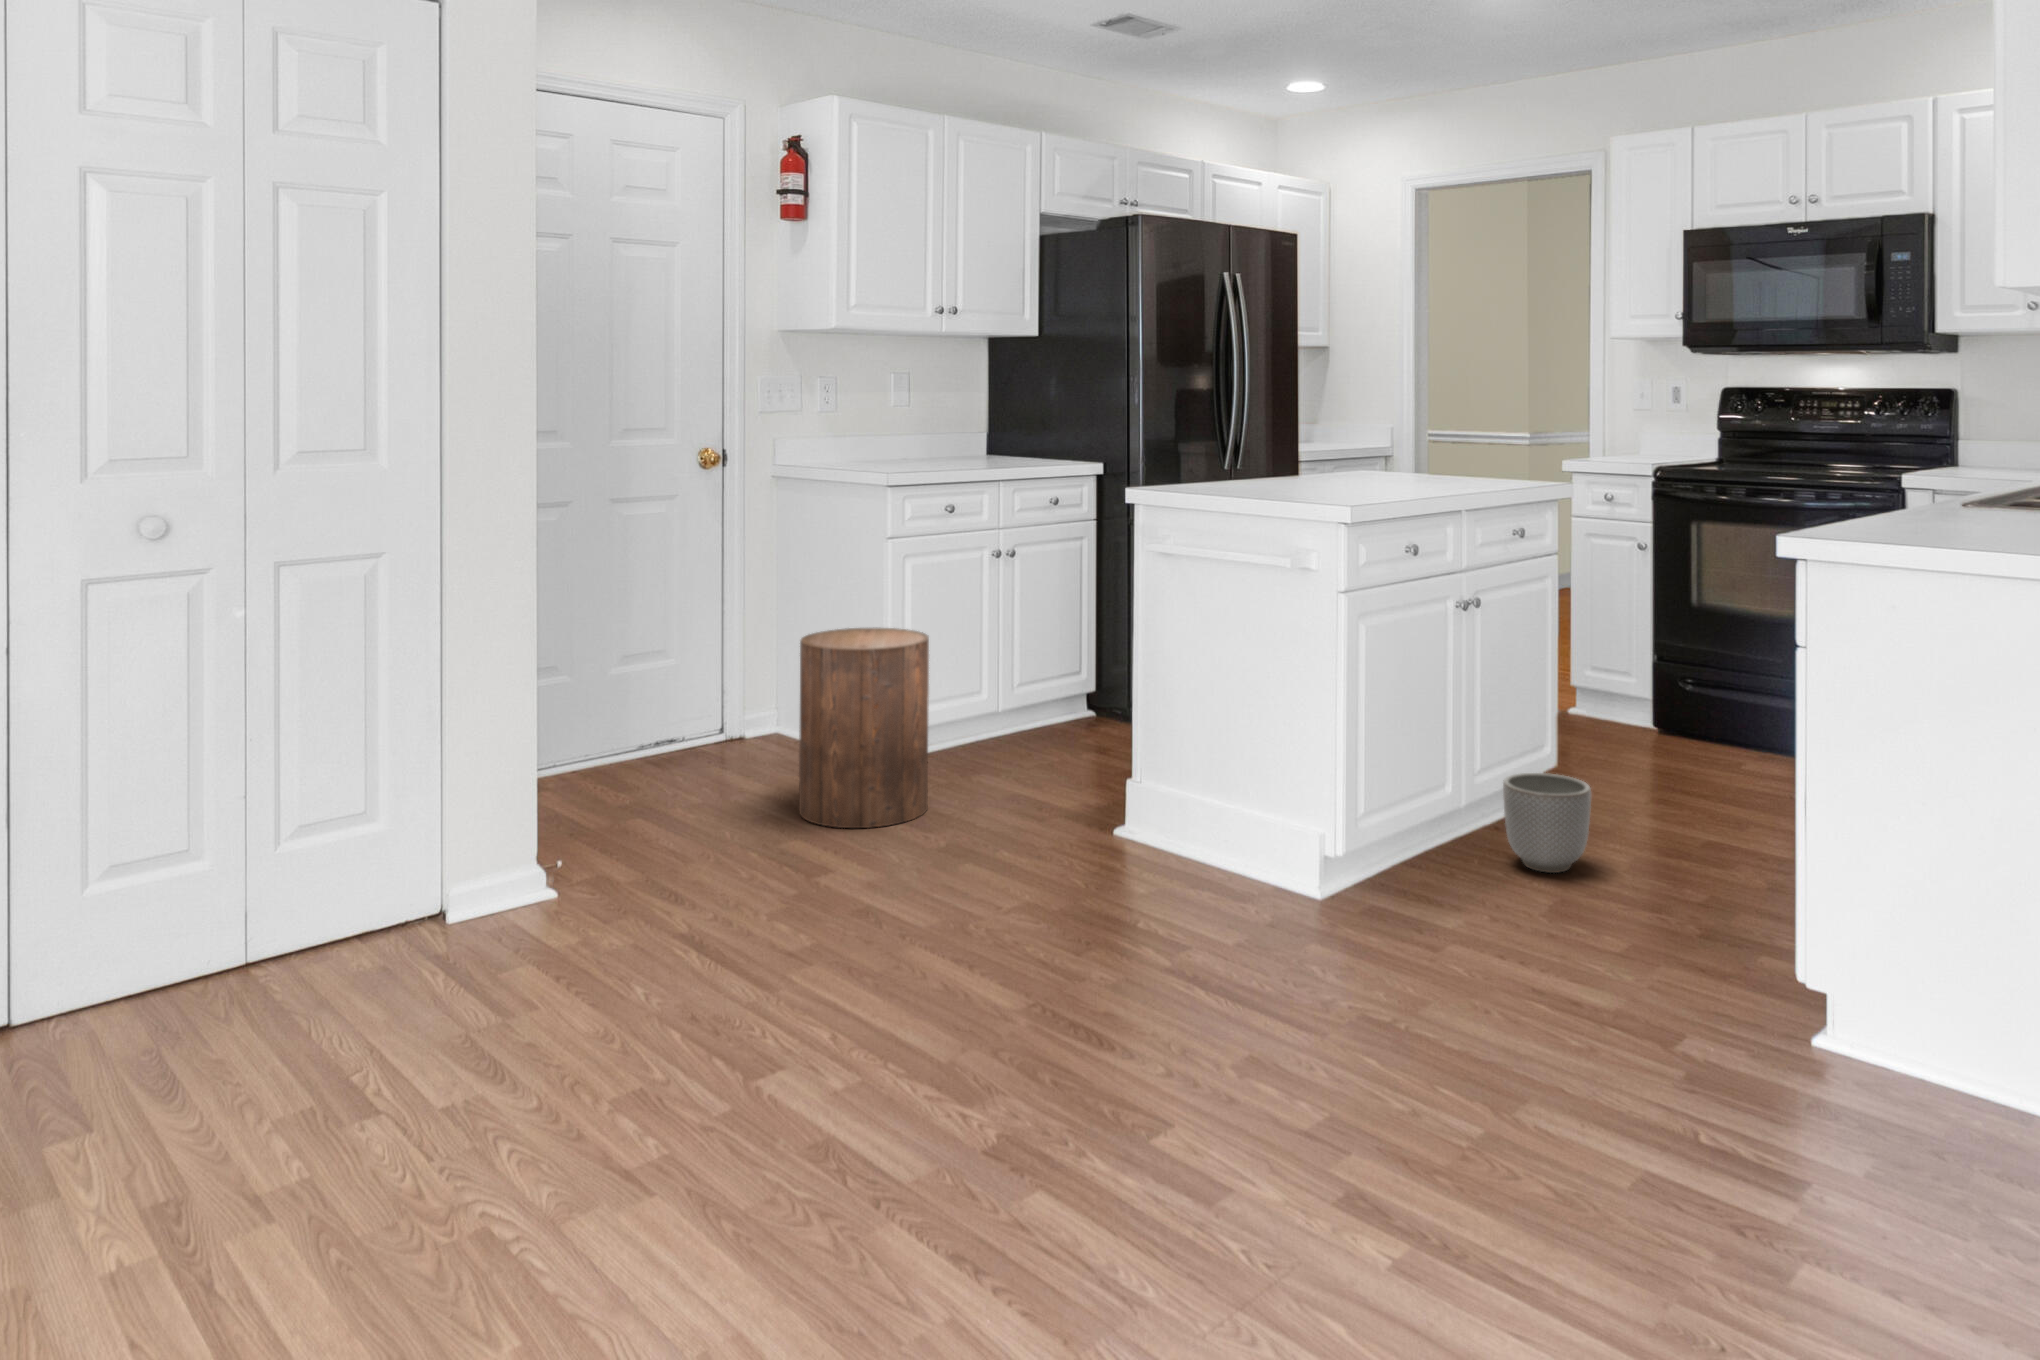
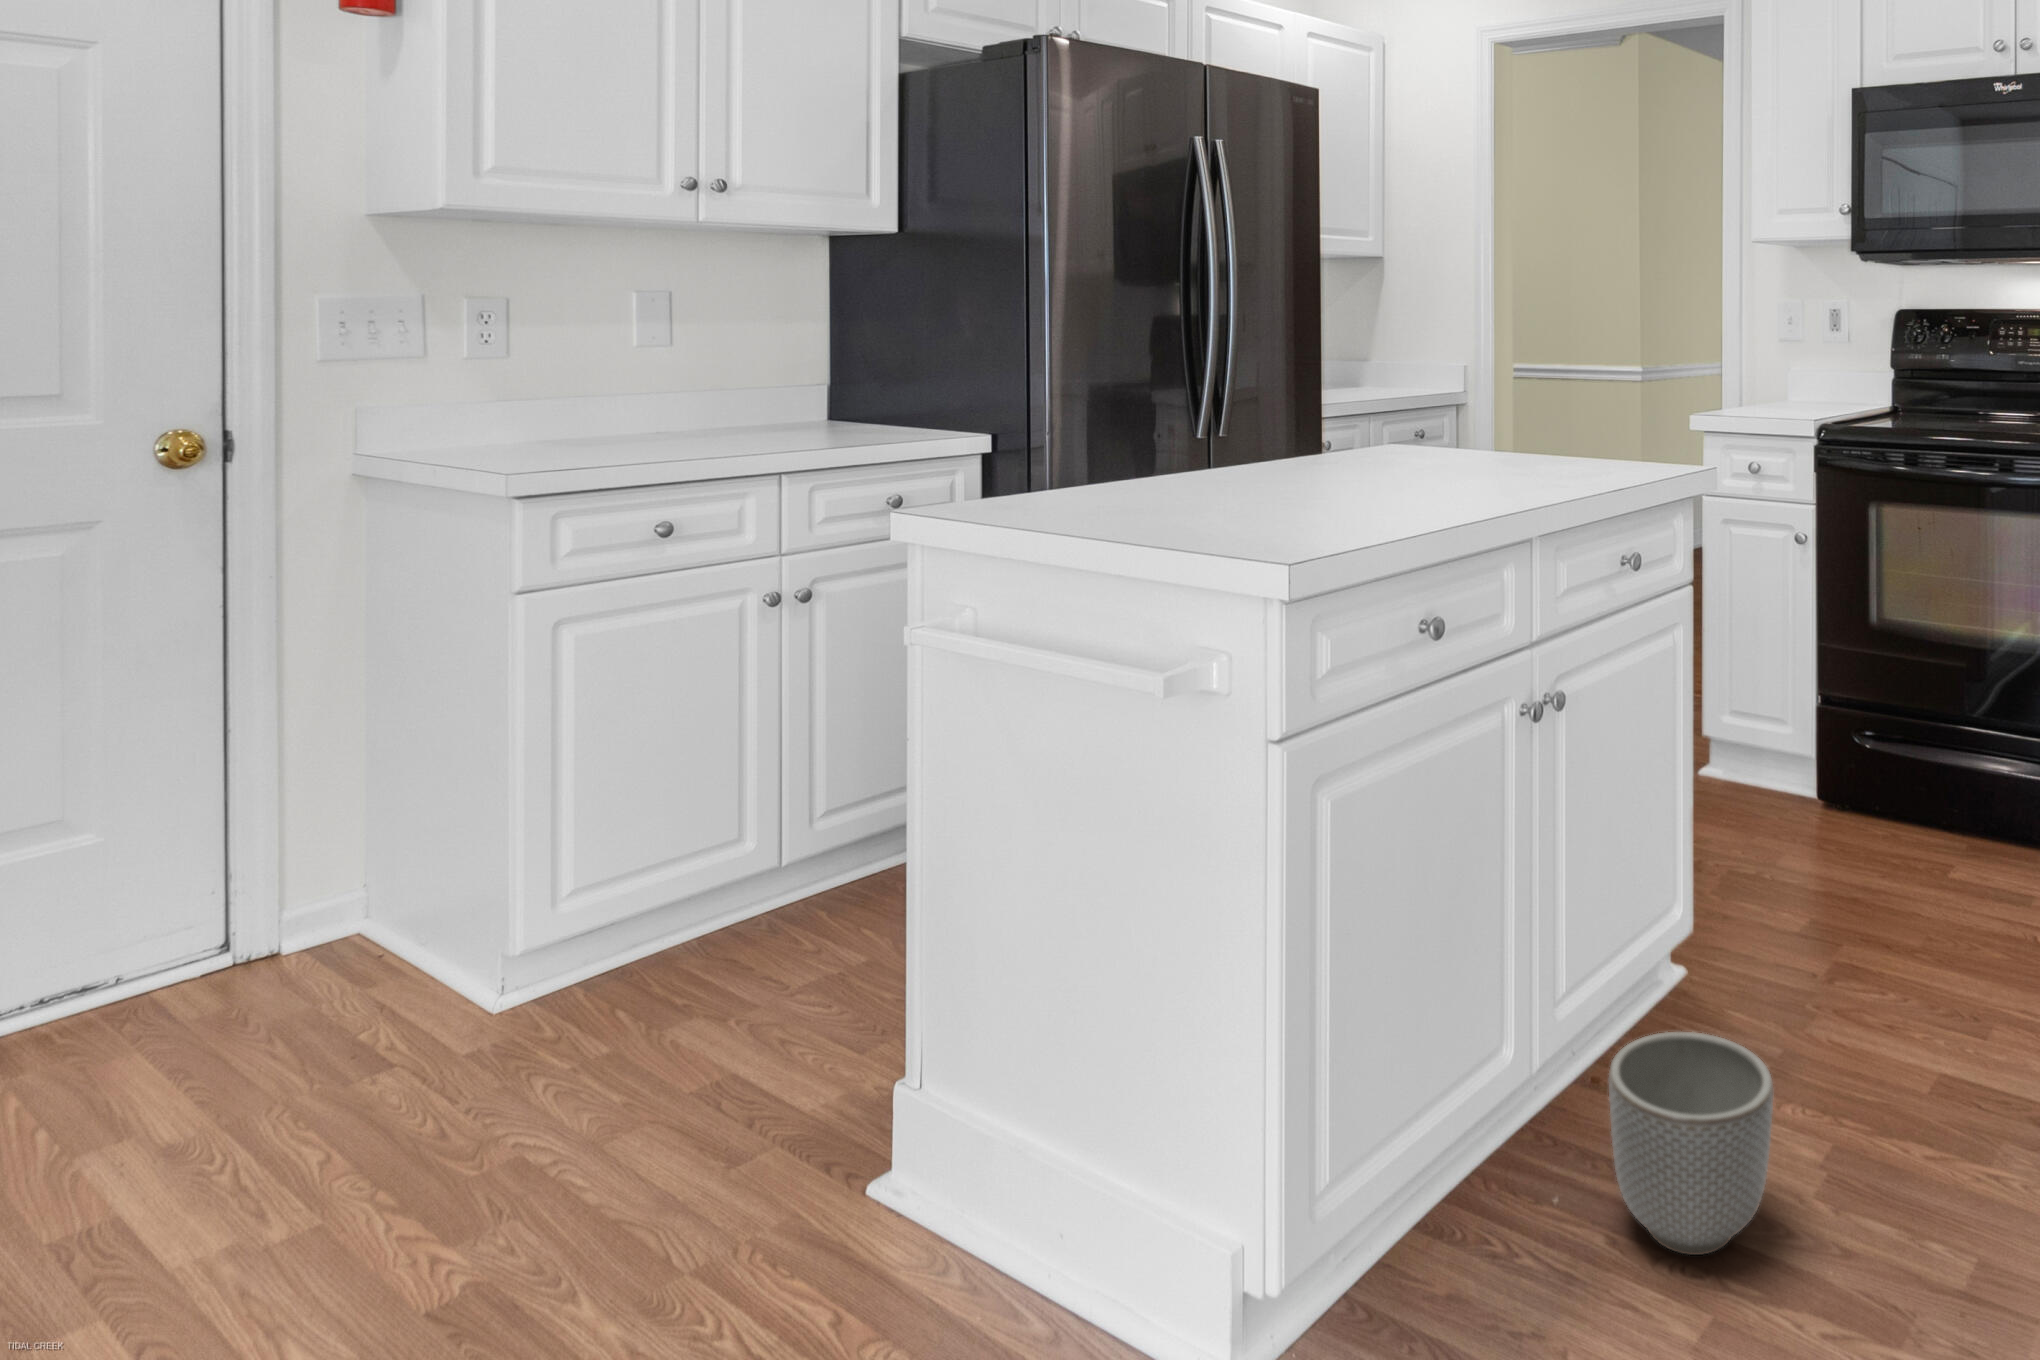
stool: present [799,628,929,828] -> none [168,783,517,1256]

